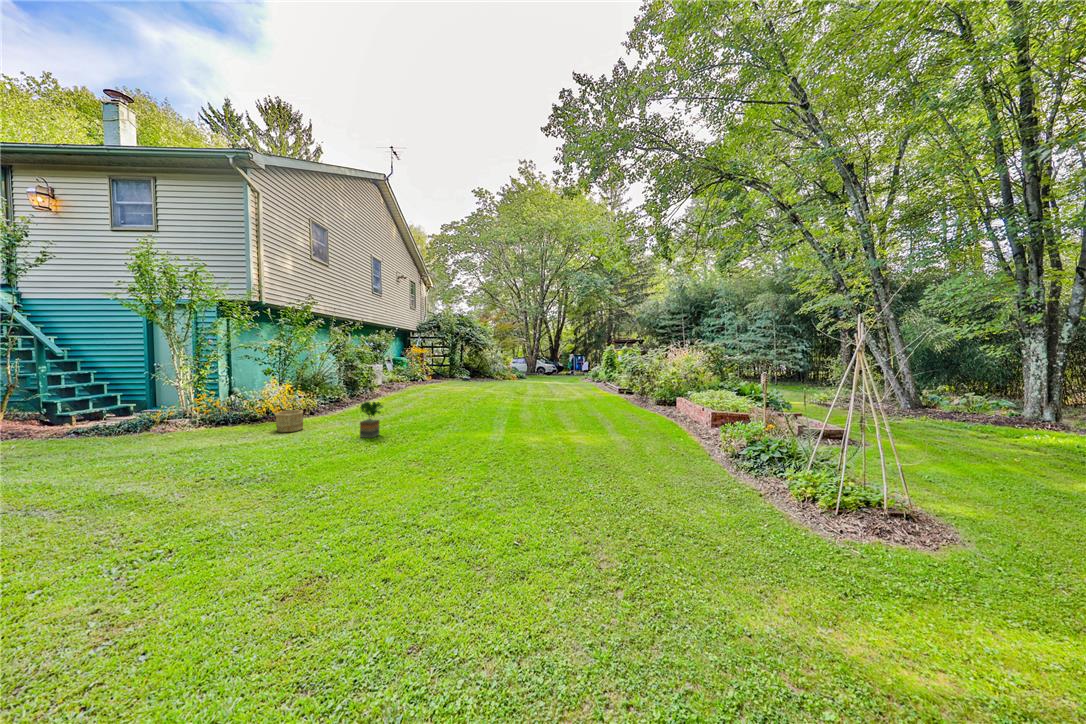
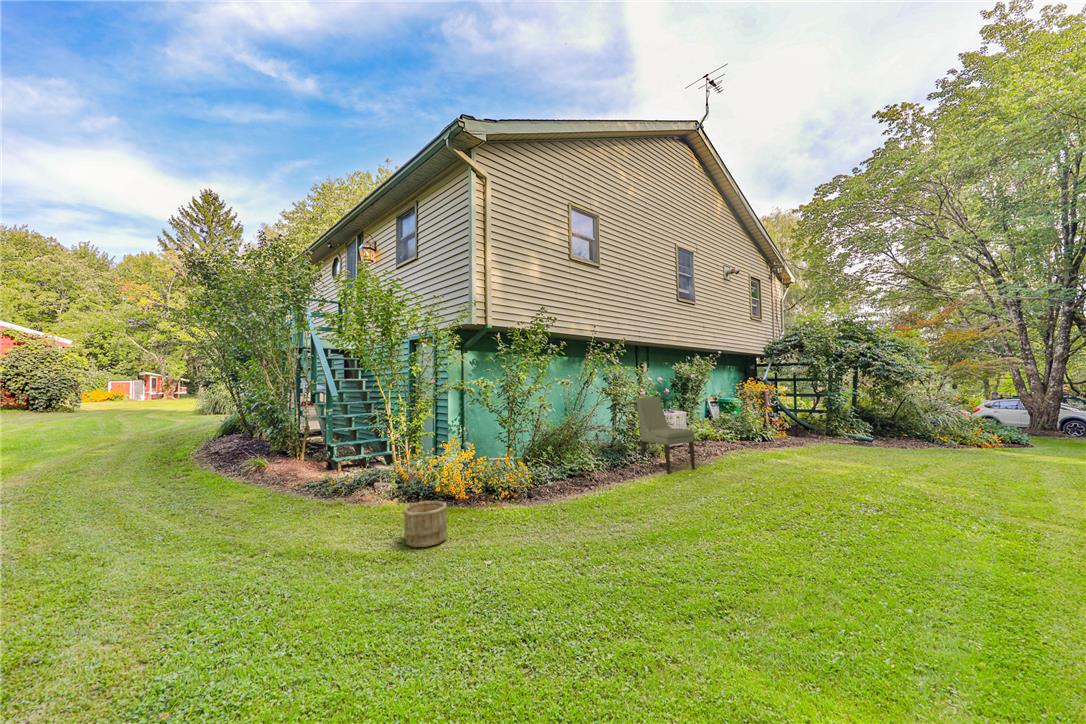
chair: none [365,355,399,397] -> present [636,397,695,474]
potted tree: present [360,402,383,438] -> none [456,521,526,633]

